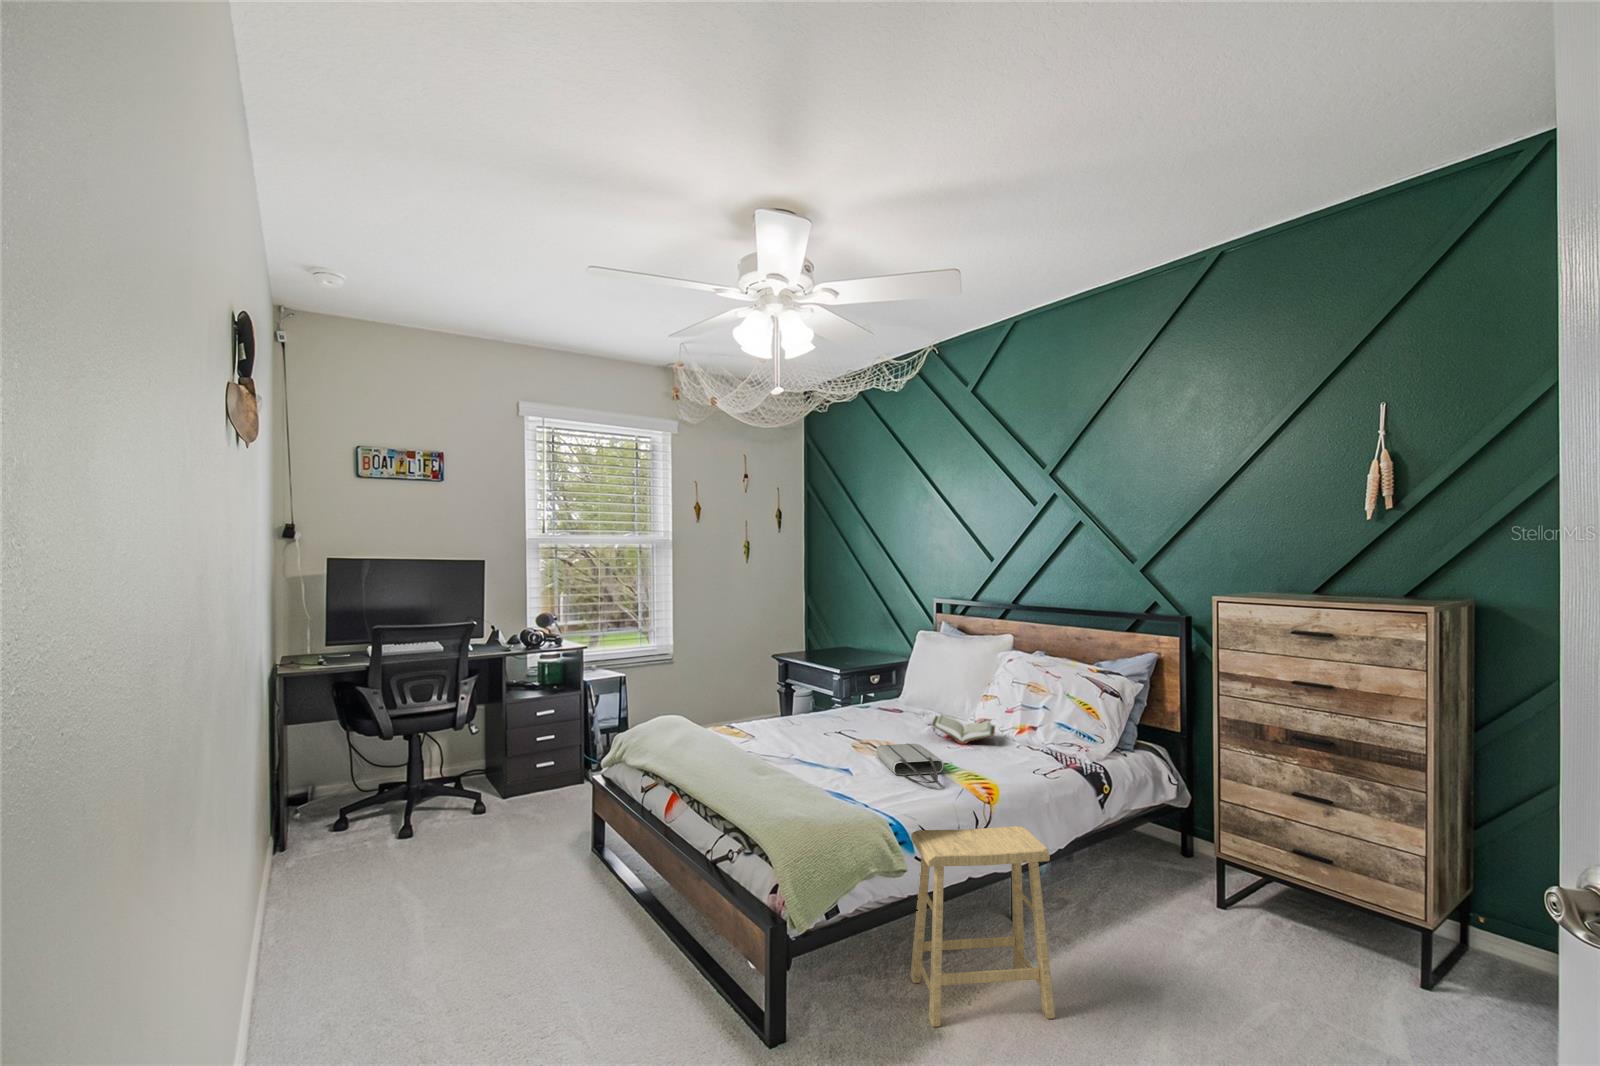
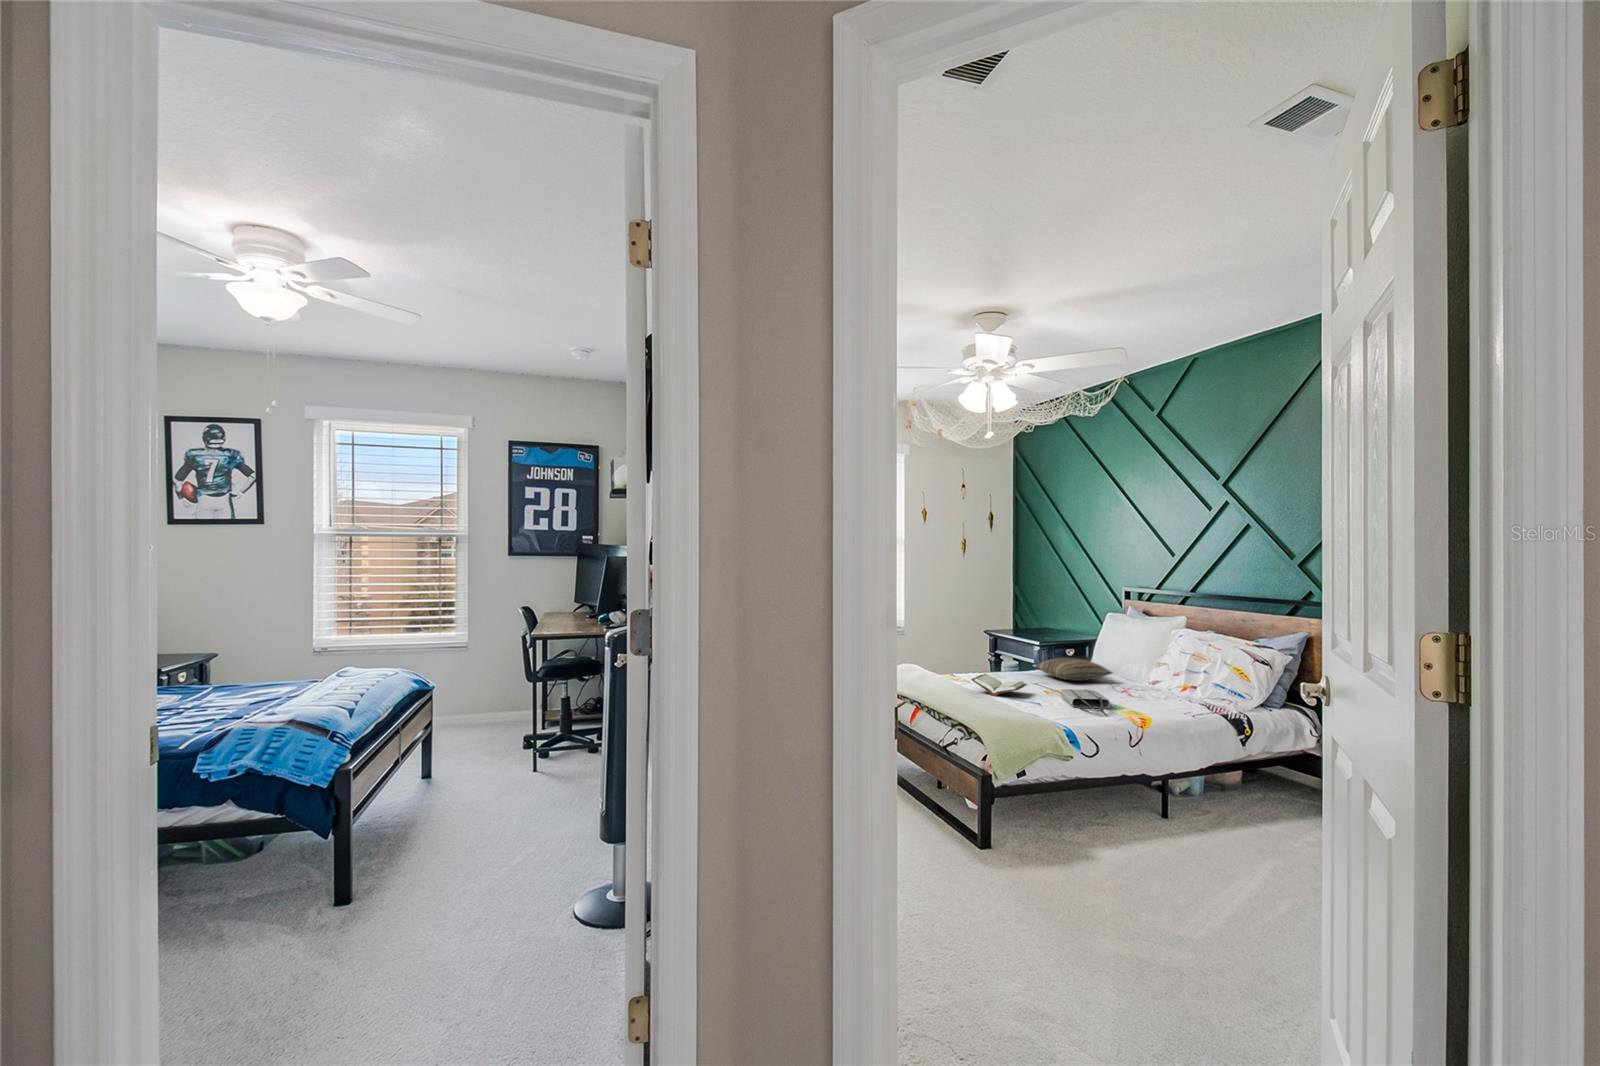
pillow: none [837,693,934,724] -> present [1035,658,1112,681]
book: present [932,715,995,744] -> present [971,674,1027,696]
footstool: present [910,826,1055,1027] -> none [1078,737,1179,864]

